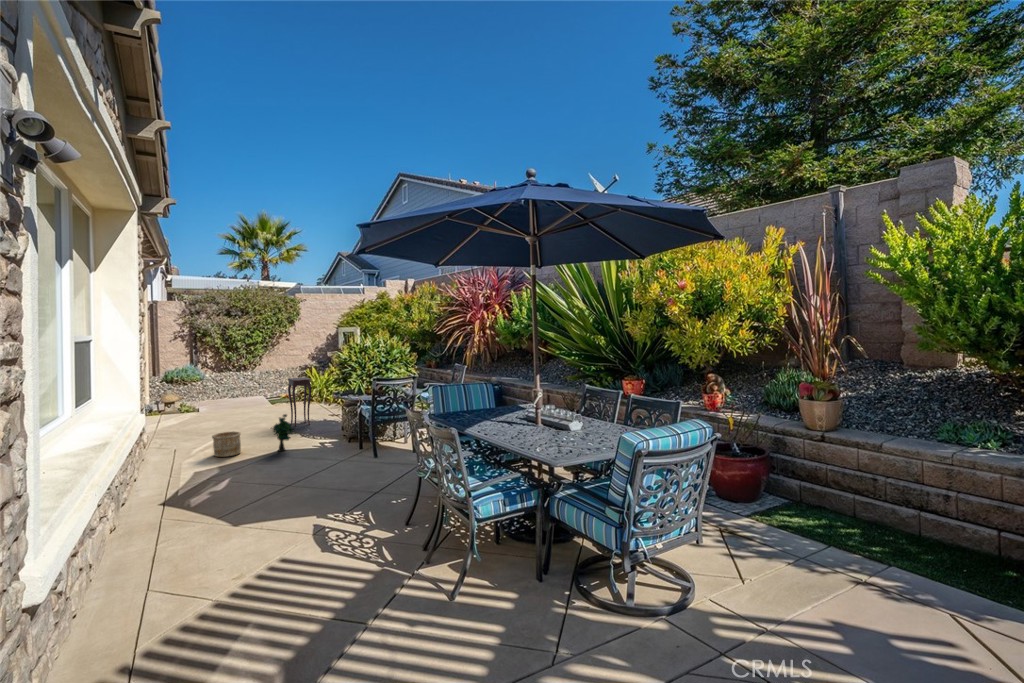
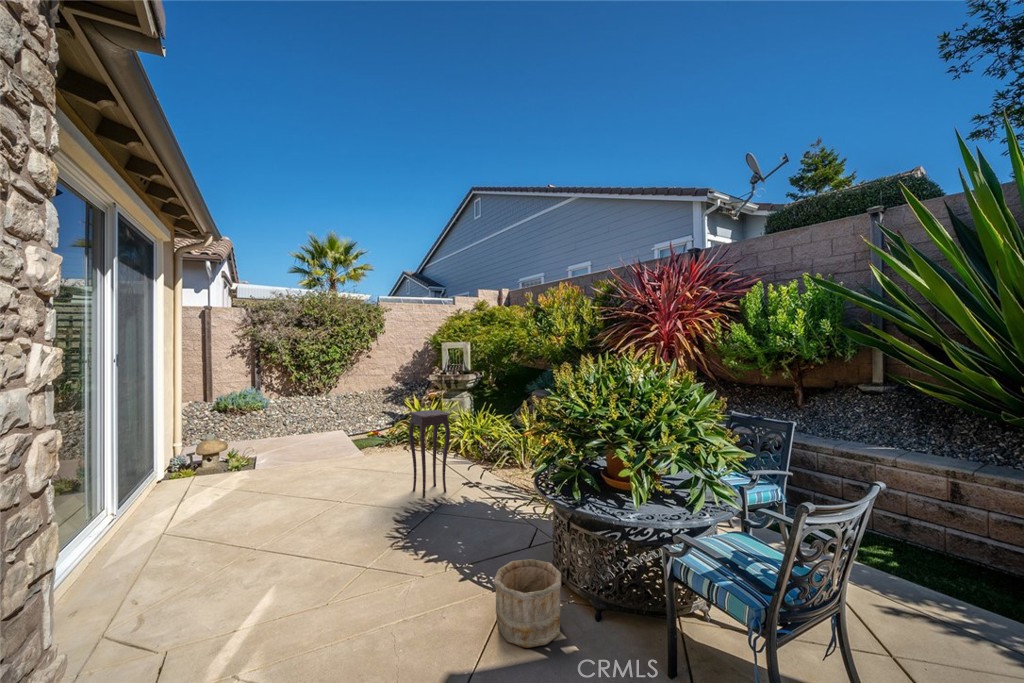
decorative plant: present [273,414,293,451] -> none [413,505,464,594]
wooden bucket: present [212,432,241,457] -> present [493,559,561,648]

